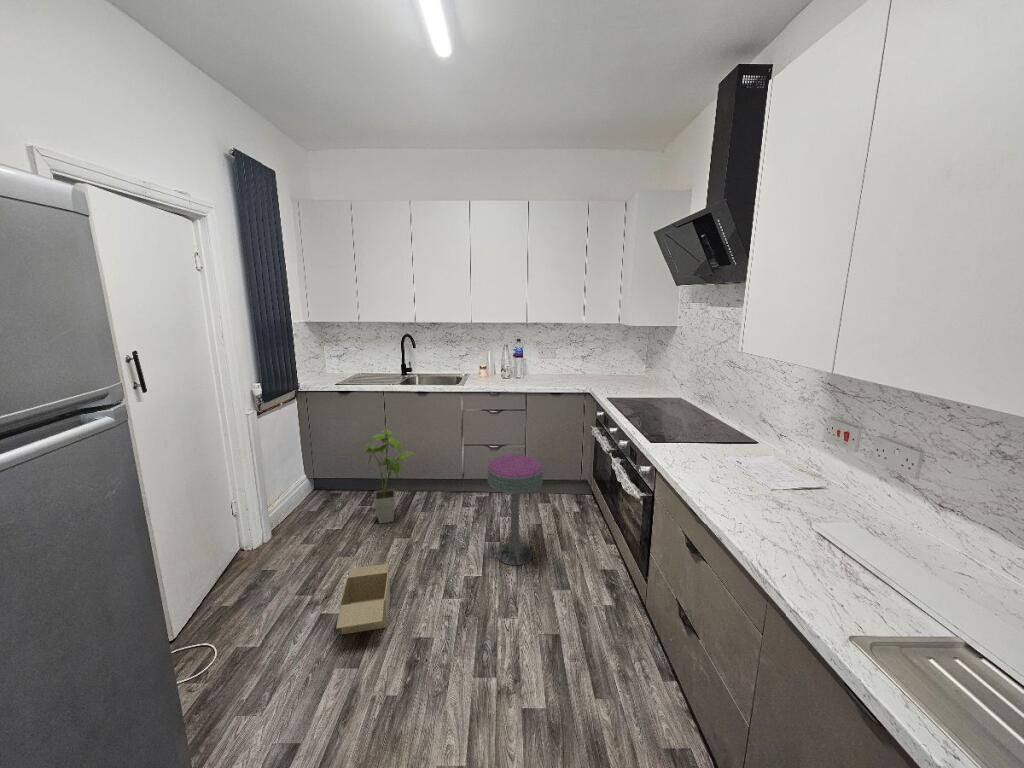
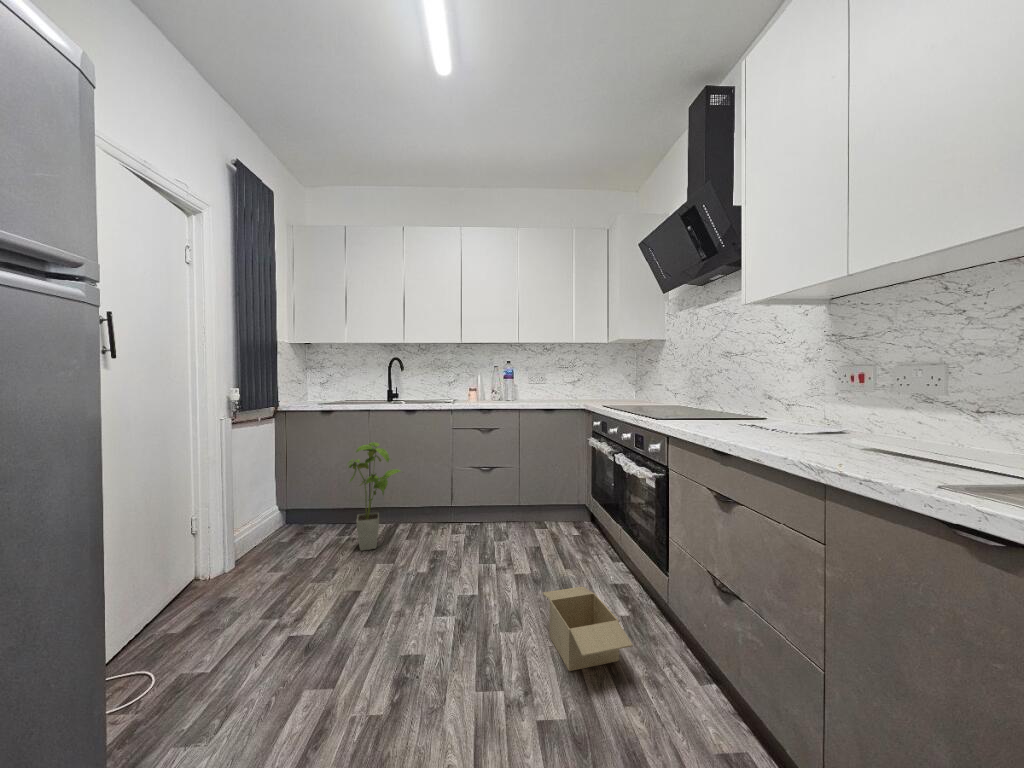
bar stool: present [488,455,543,565] -> none [484,460,543,582]
cardboard box: present [336,564,390,634] -> present [543,587,633,671]

